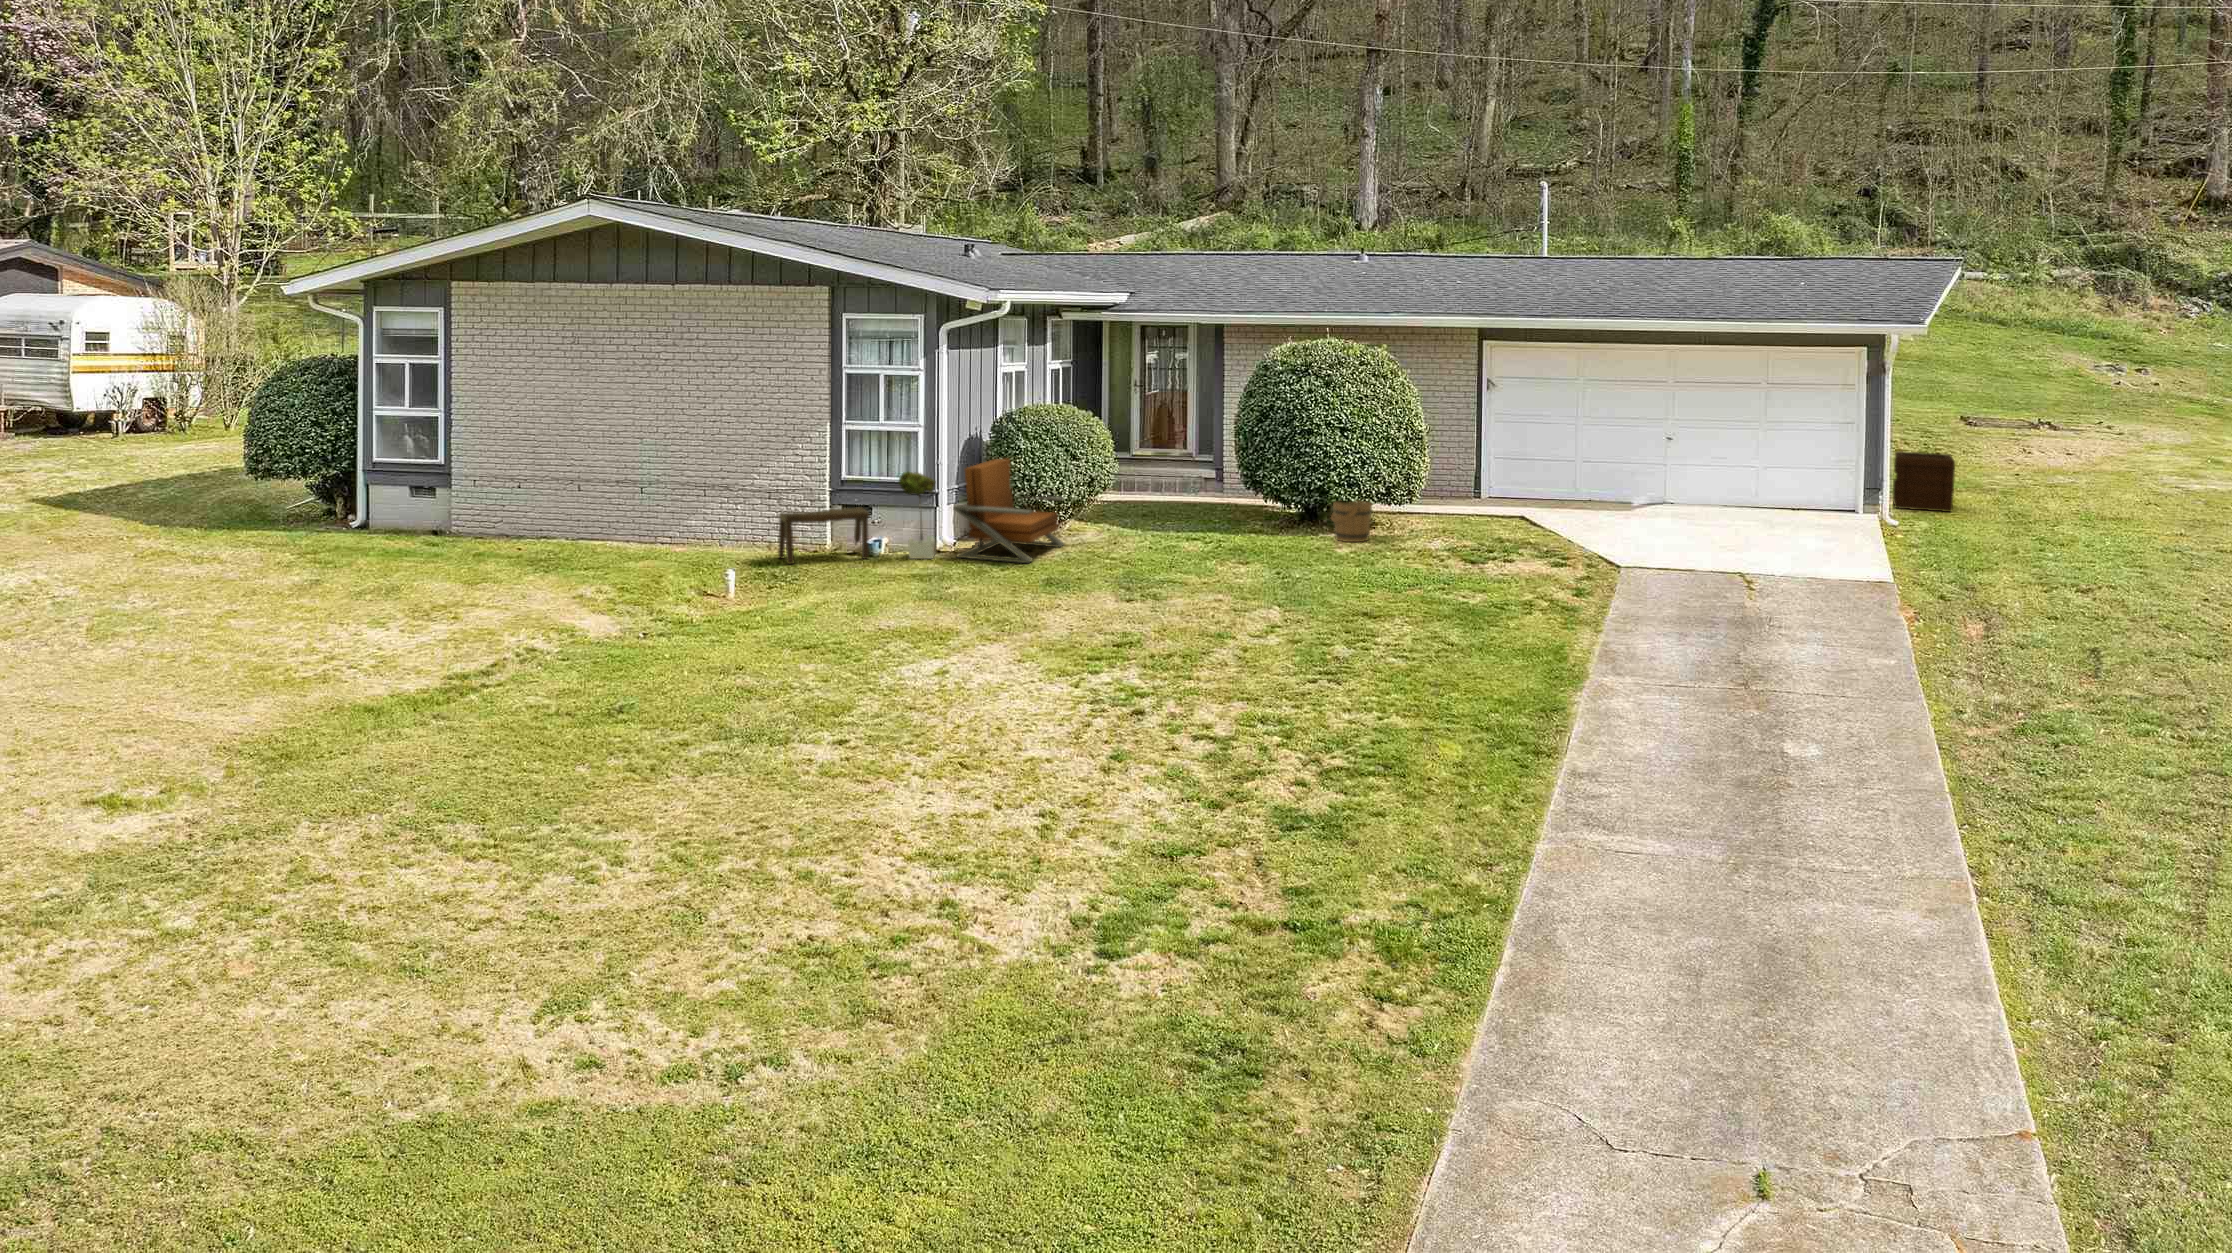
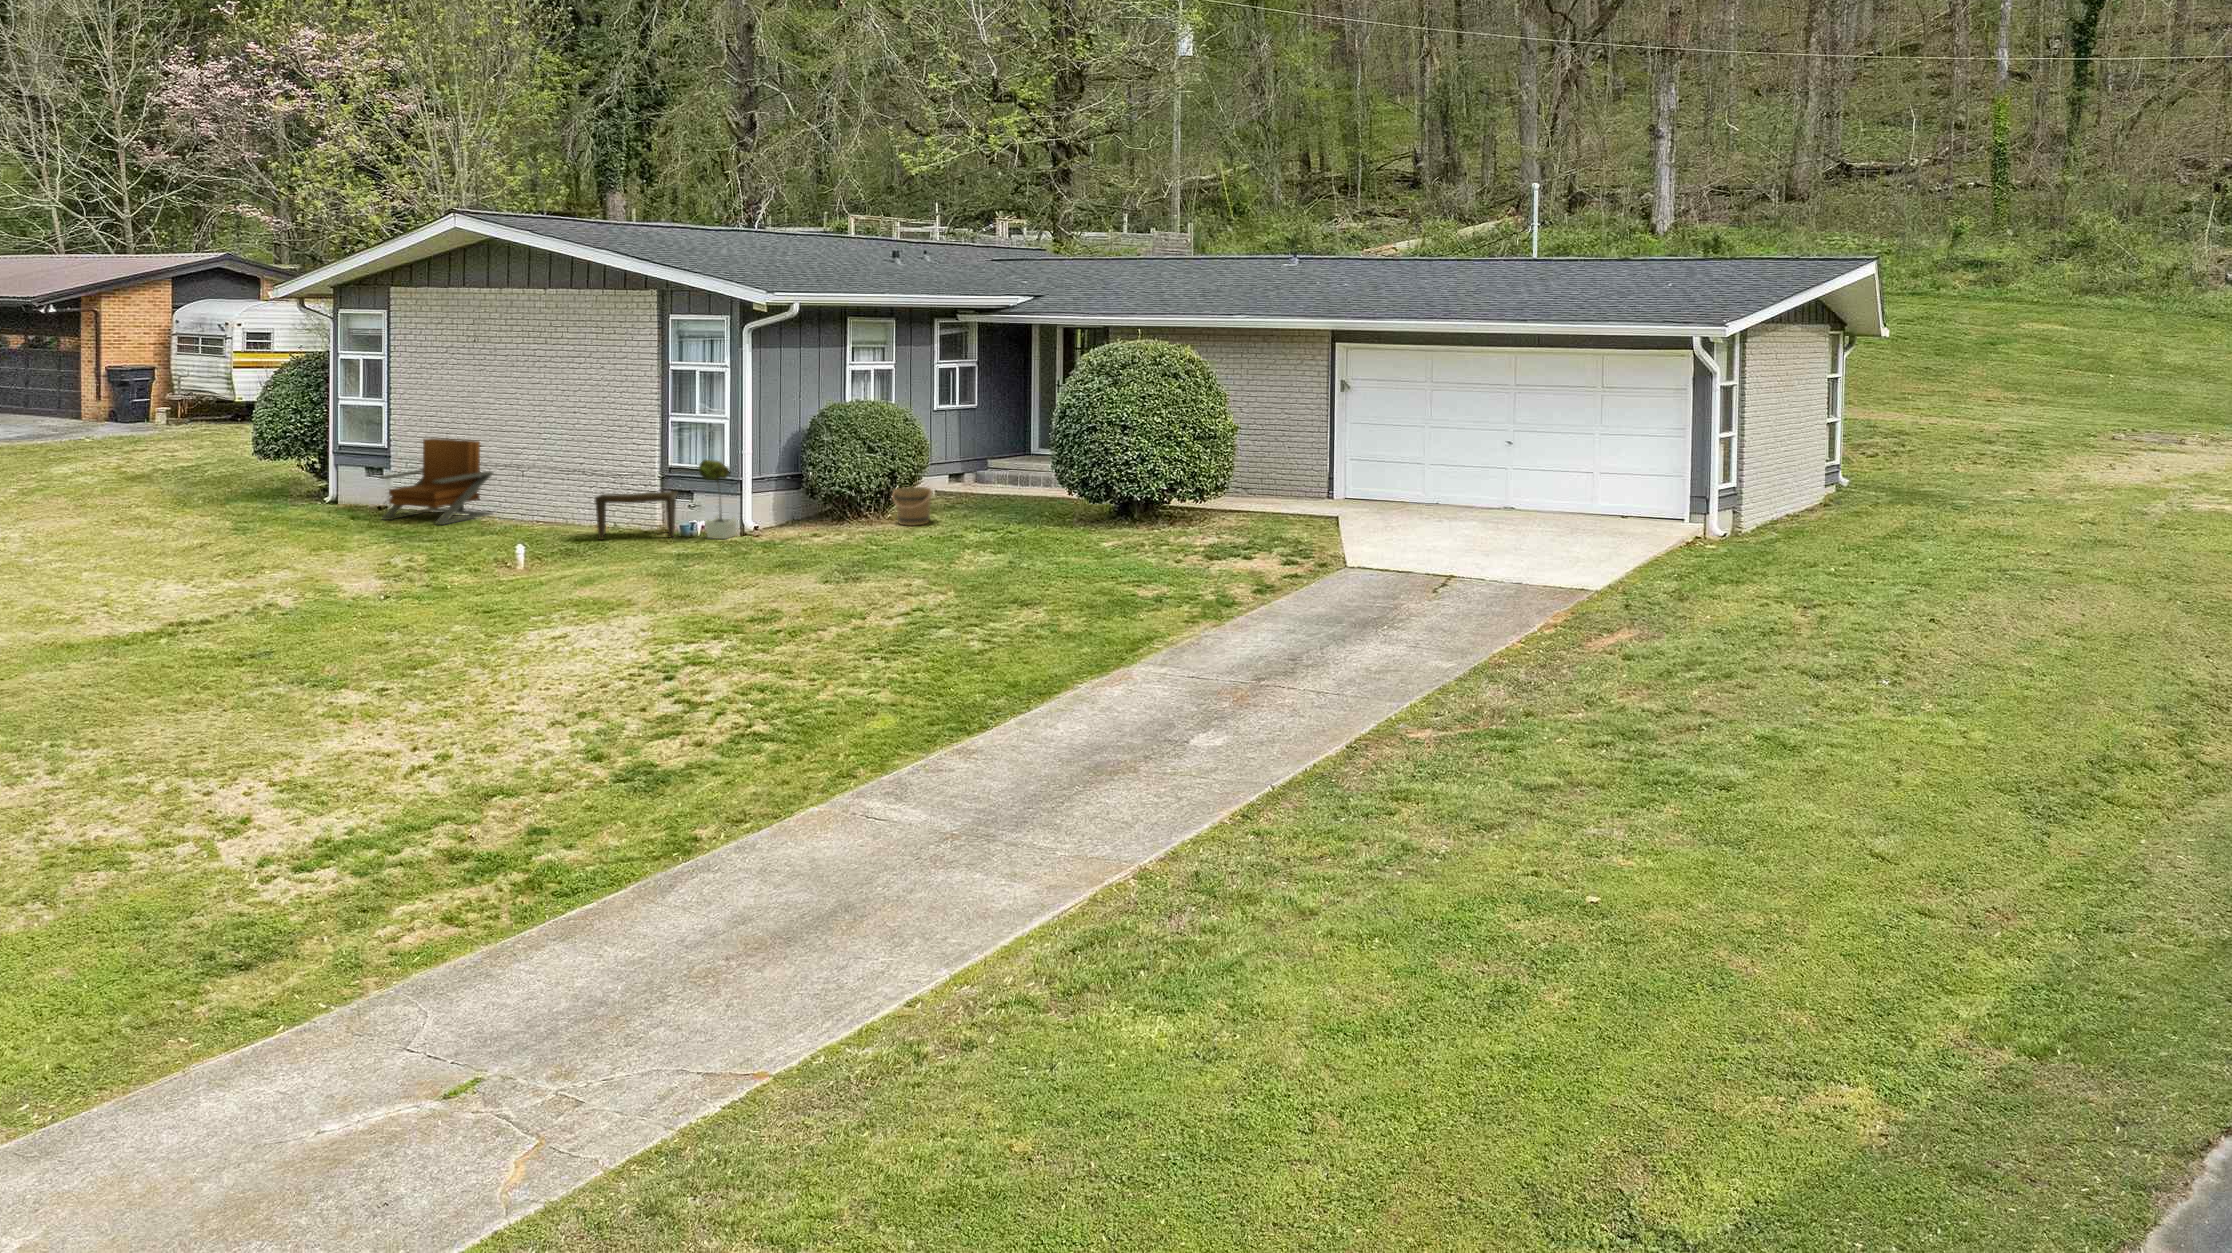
wooden crate: present [1893,451,1955,512] -> none [1770,459,1844,525]
lounge chair: present [954,459,1064,563] -> present [380,438,493,525]
bucket: present [1331,500,1372,542] -> present [892,487,933,525]

